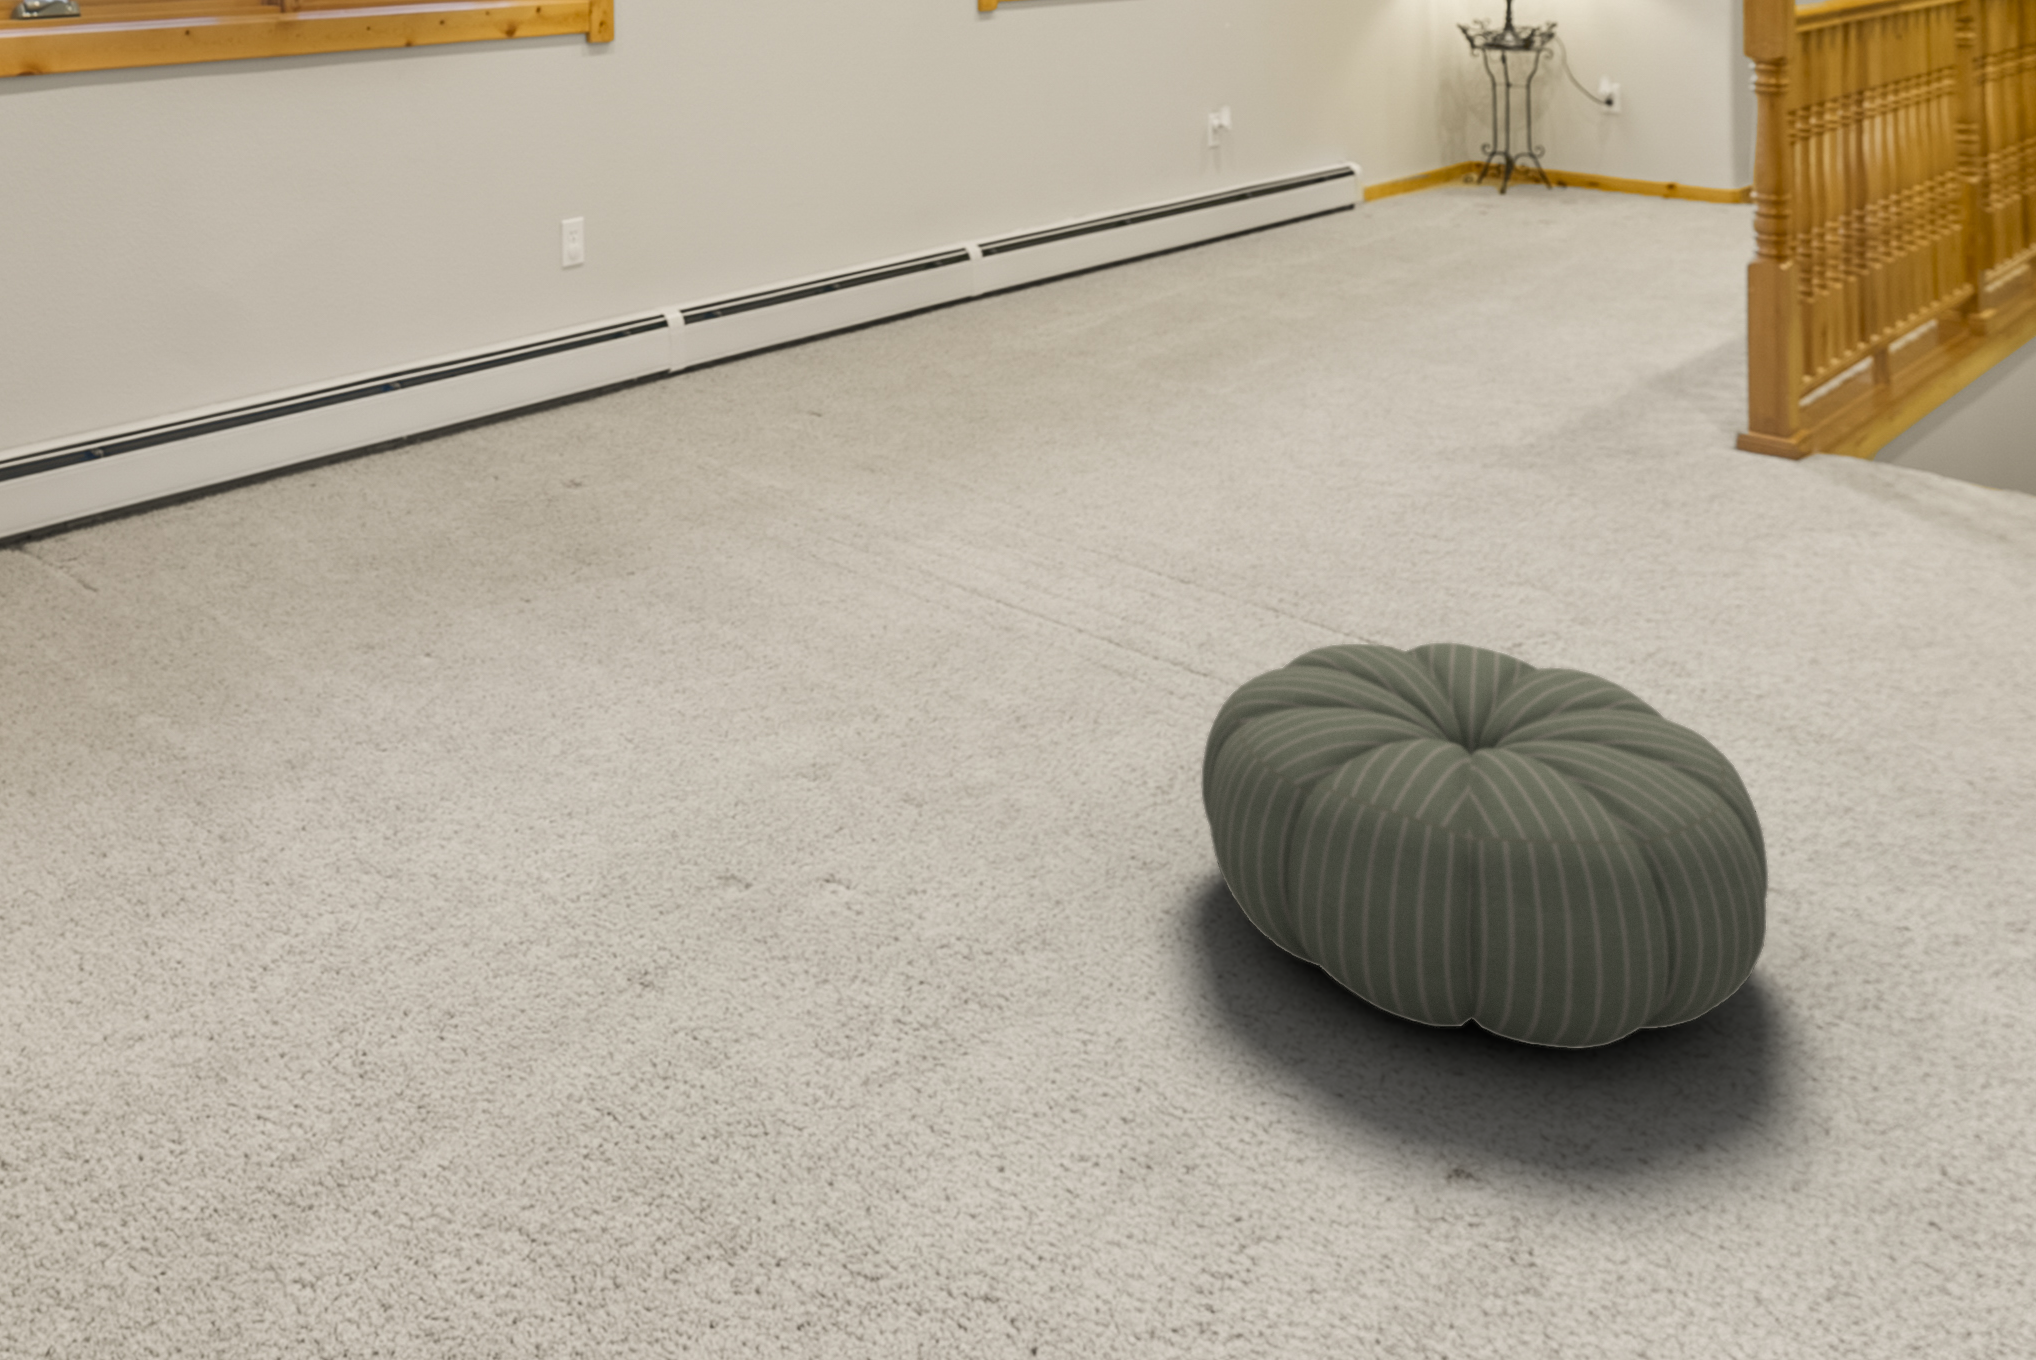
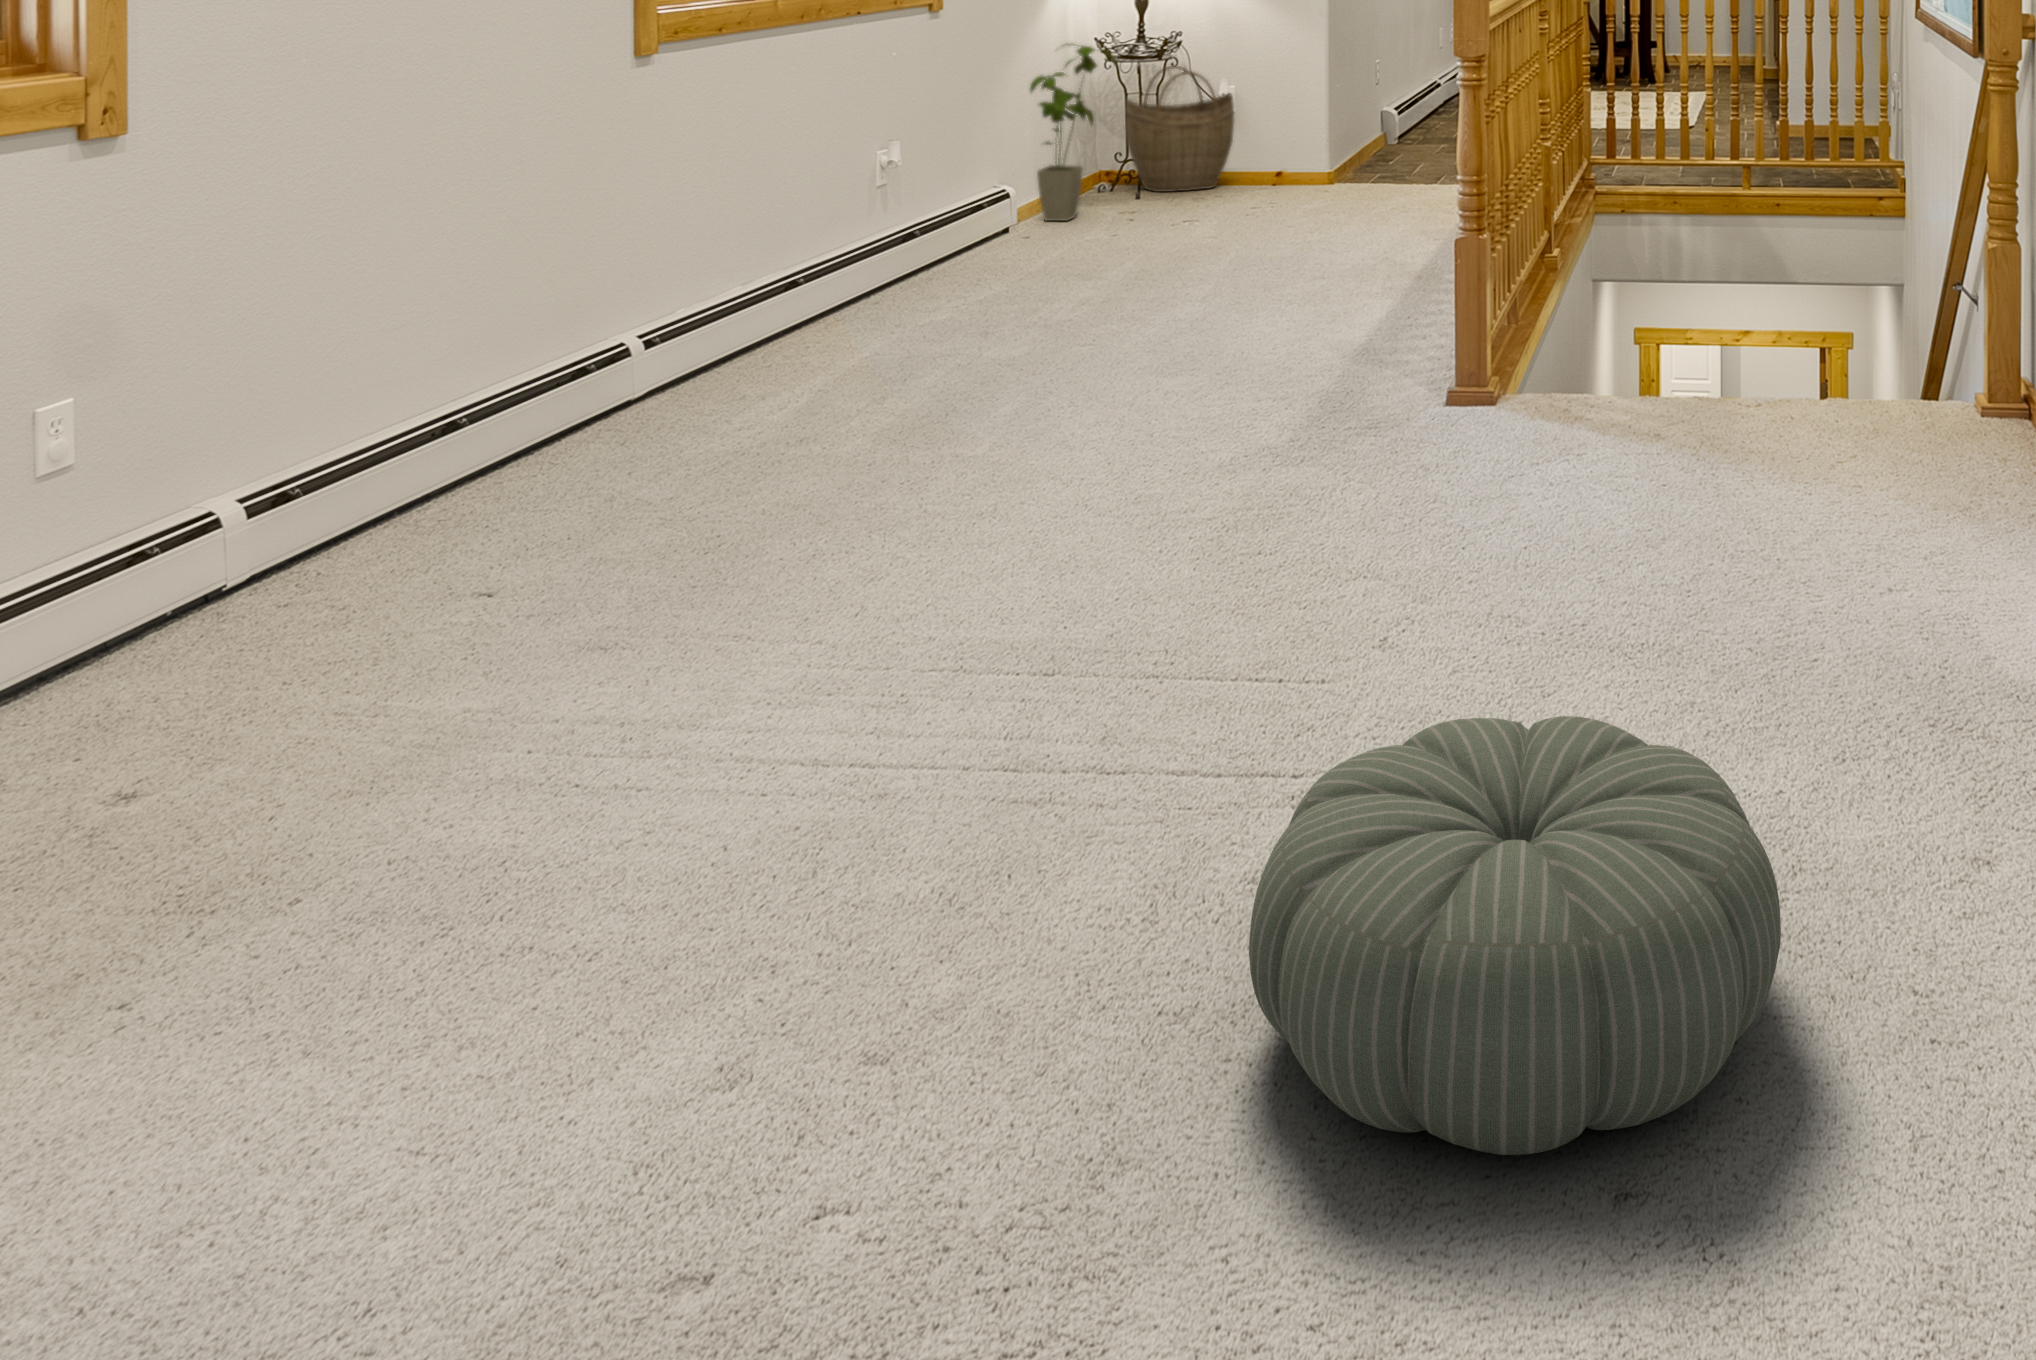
house plant: none [1372,28,1466,207] -> present [1030,44,1117,221]
woven basket: none [1489,59,1613,192] -> present [1125,66,1234,192]

